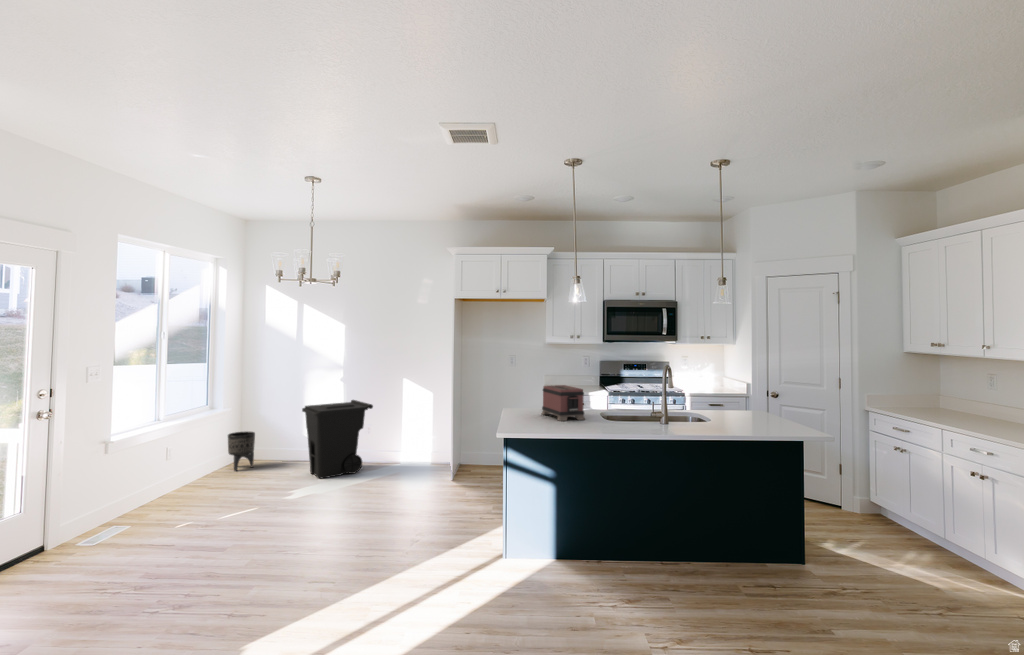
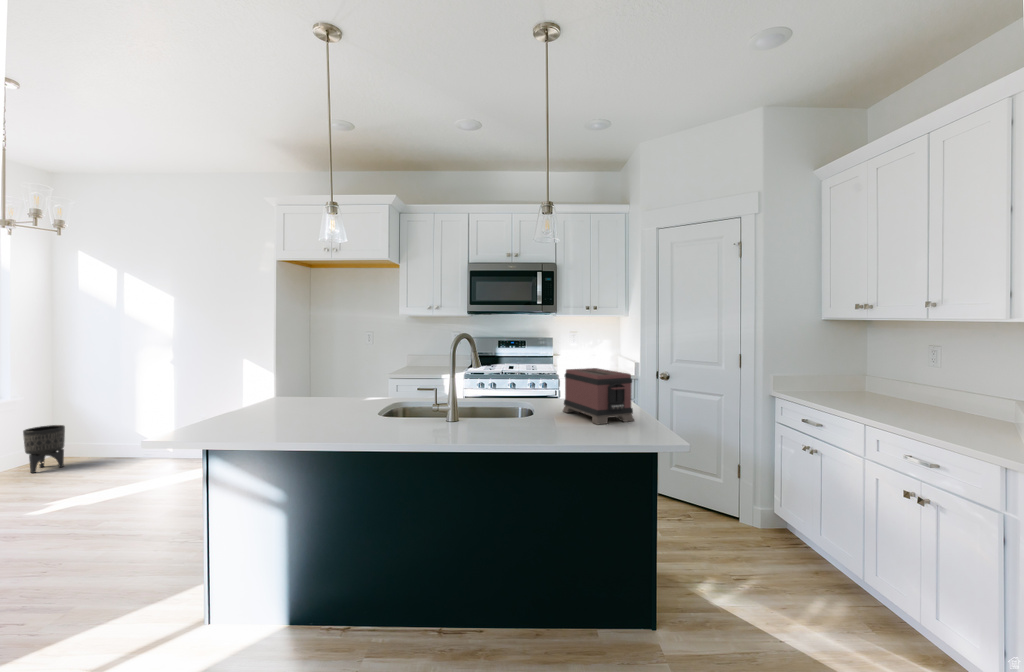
toaster: present [541,385,585,421] -> present [563,368,634,424]
trash can: present [302,400,373,479] -> none [106,386,197,482]

